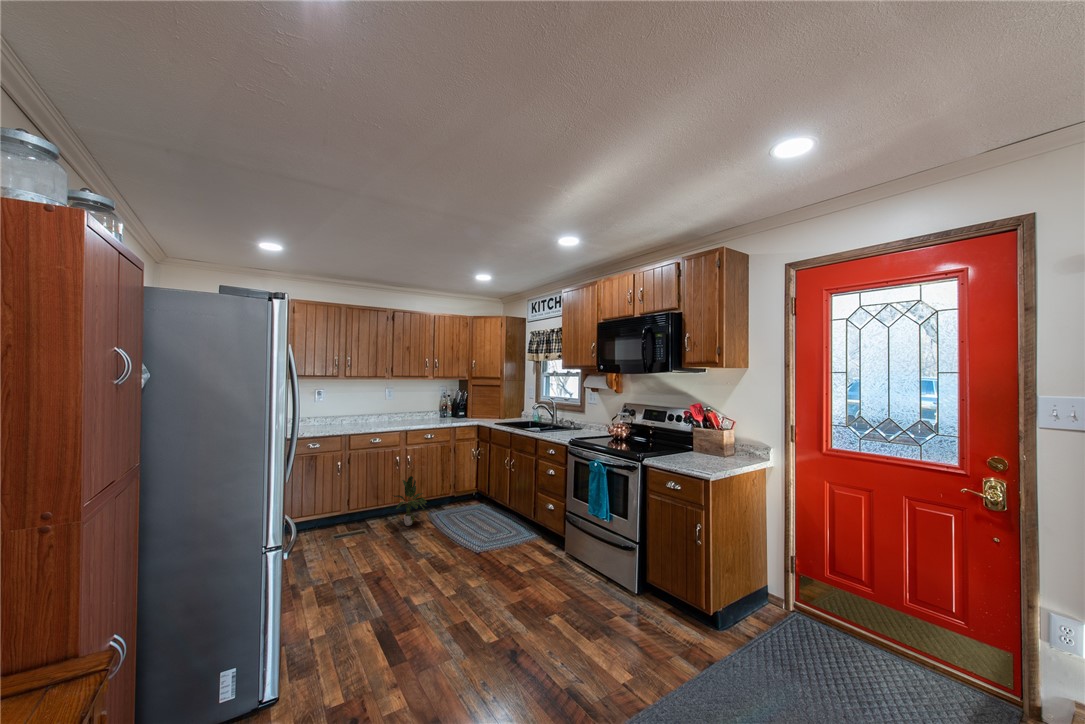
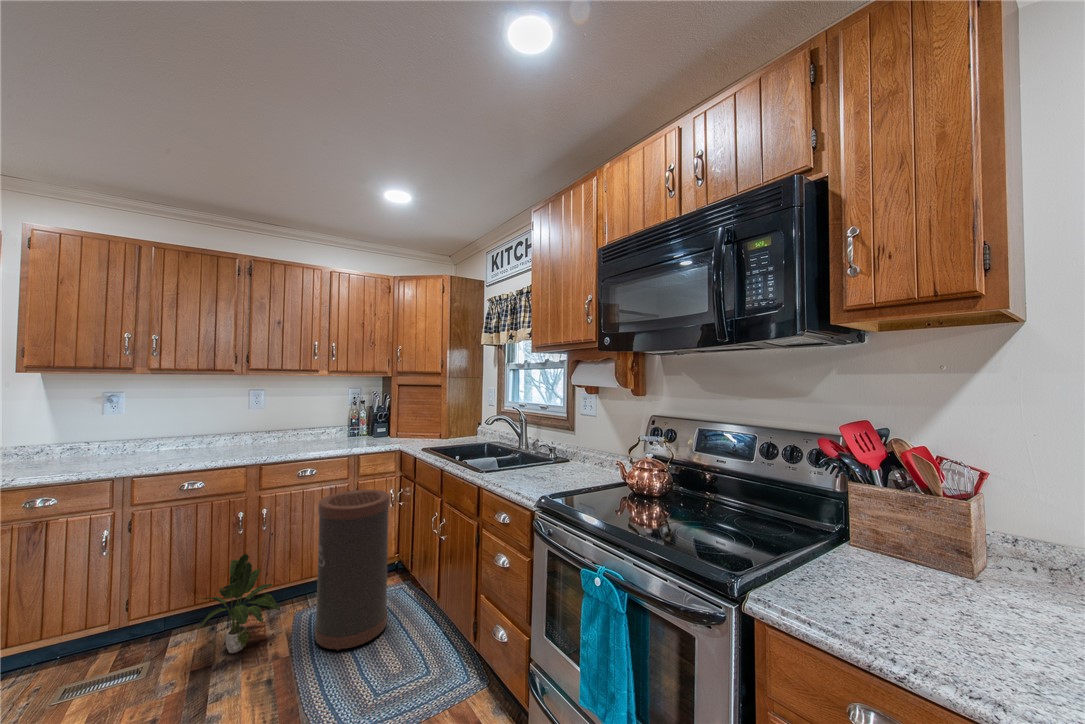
trash can: none [447,445,483,526] -> present [315,490,390,651]

